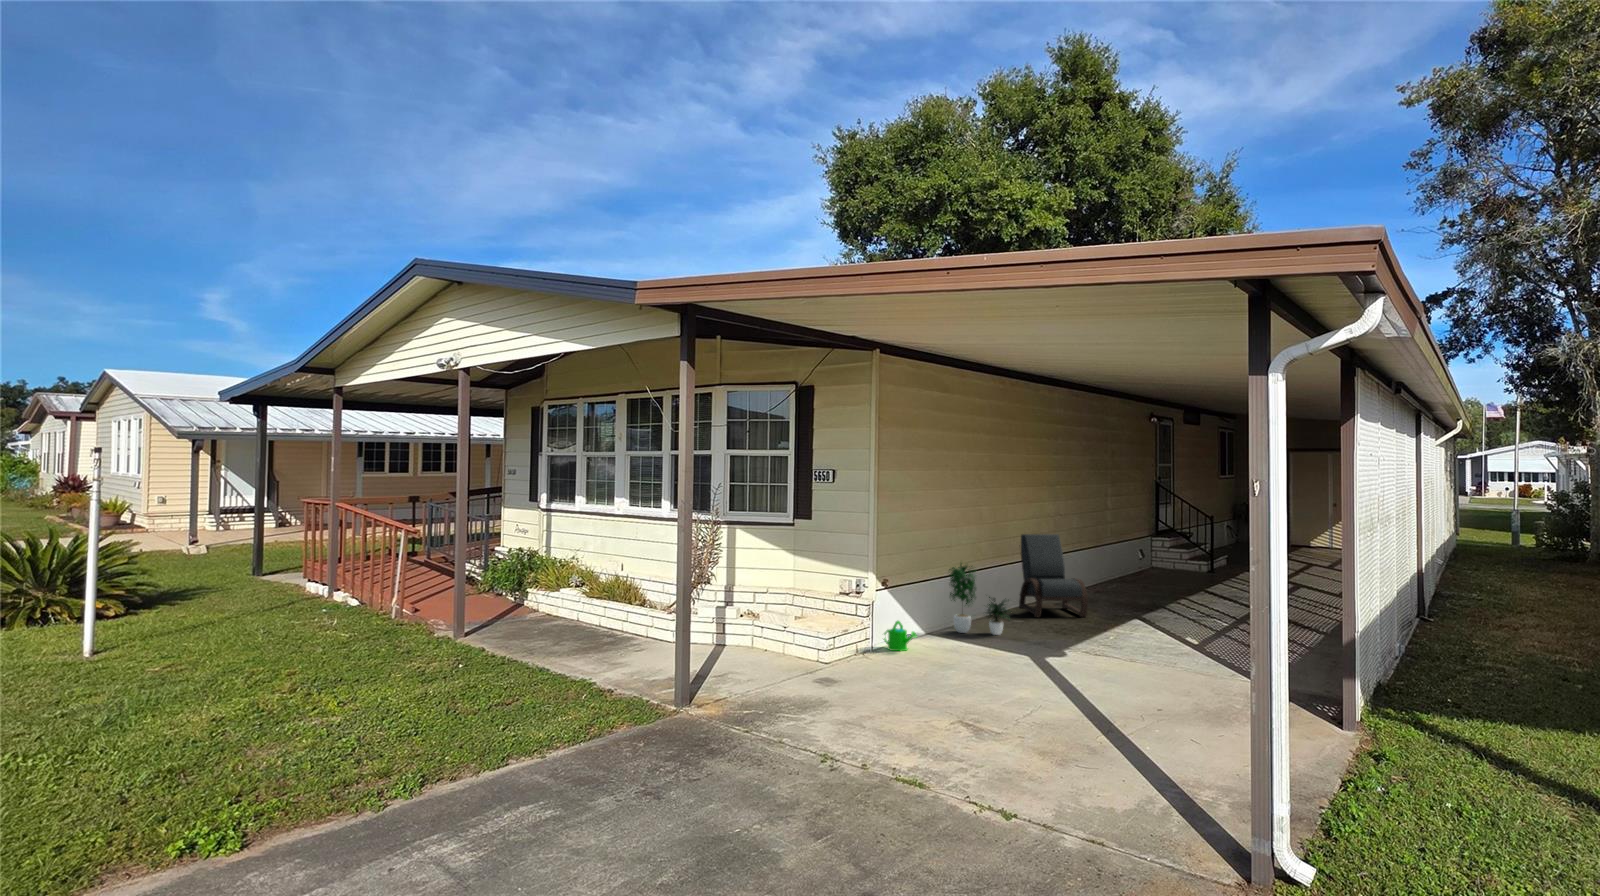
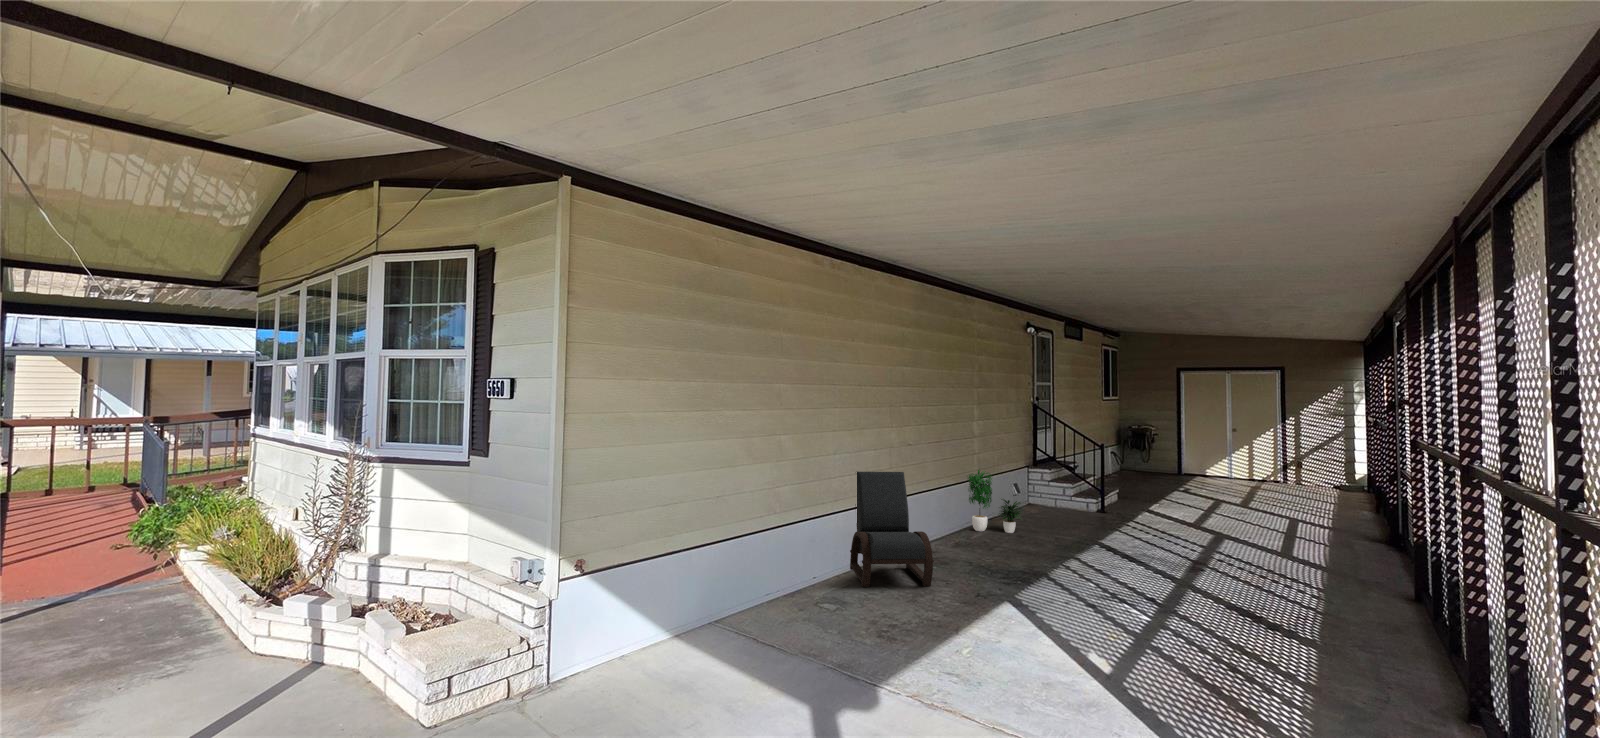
potted plant: present [949,563,1010,635] -> present [968,470,1021,533]
watering can: present [884,621,917,651] -> none [584,621,629,675]

